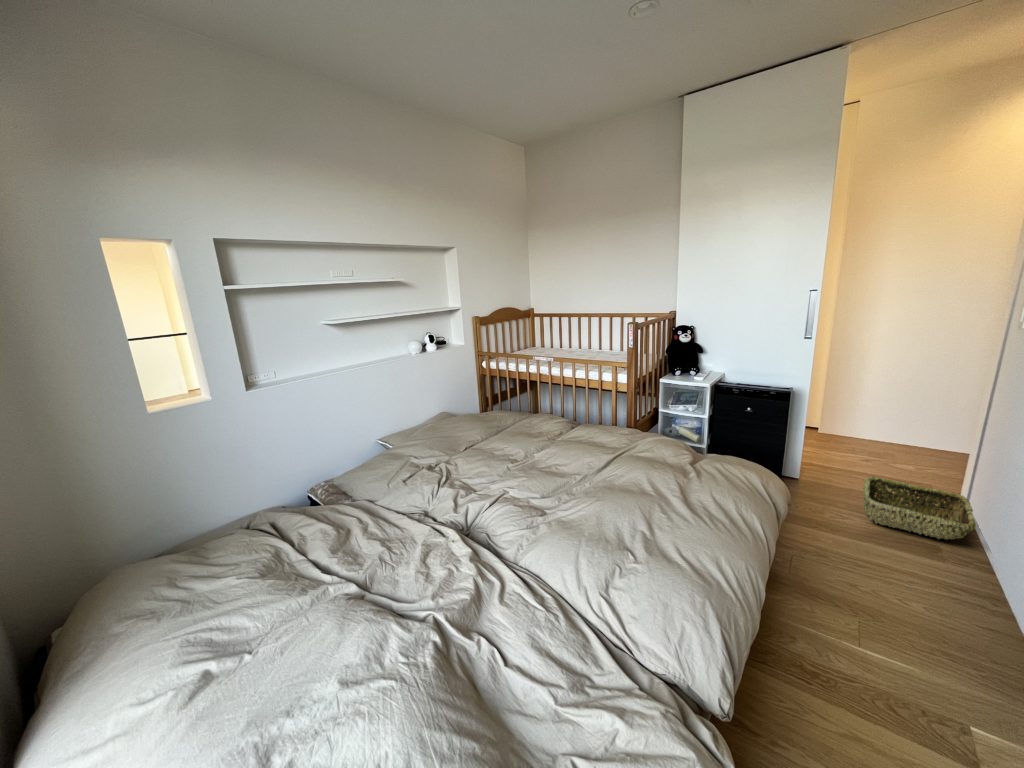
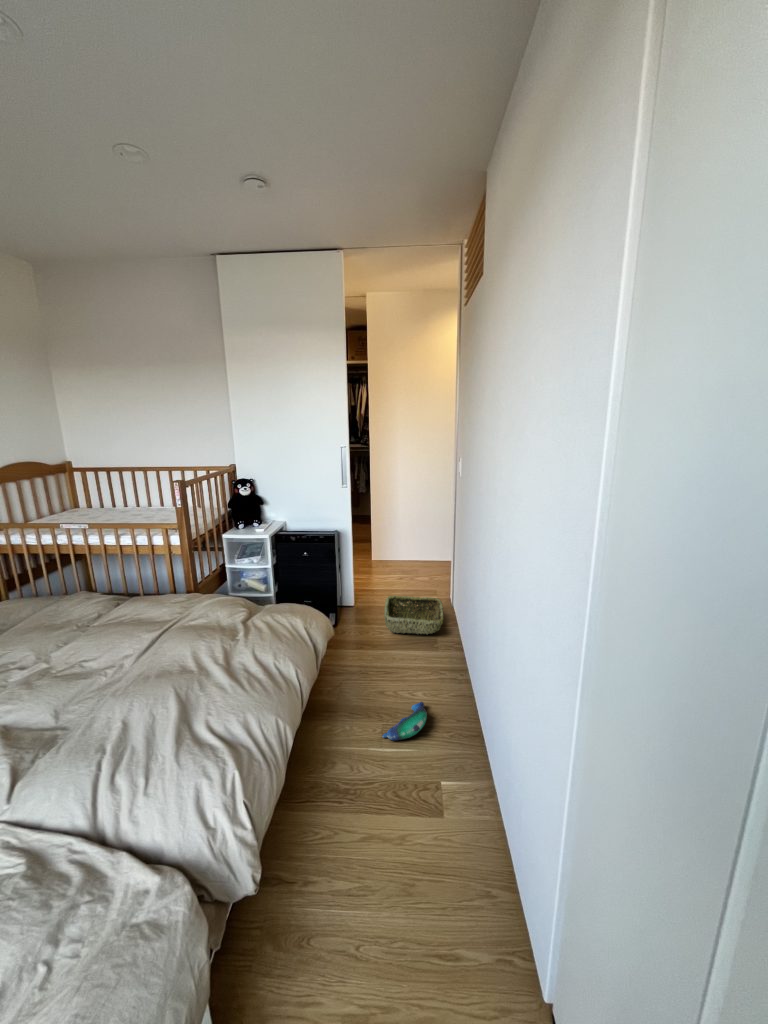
plush toy: none [882,619,963,656] -> present [382,702,427,740]

